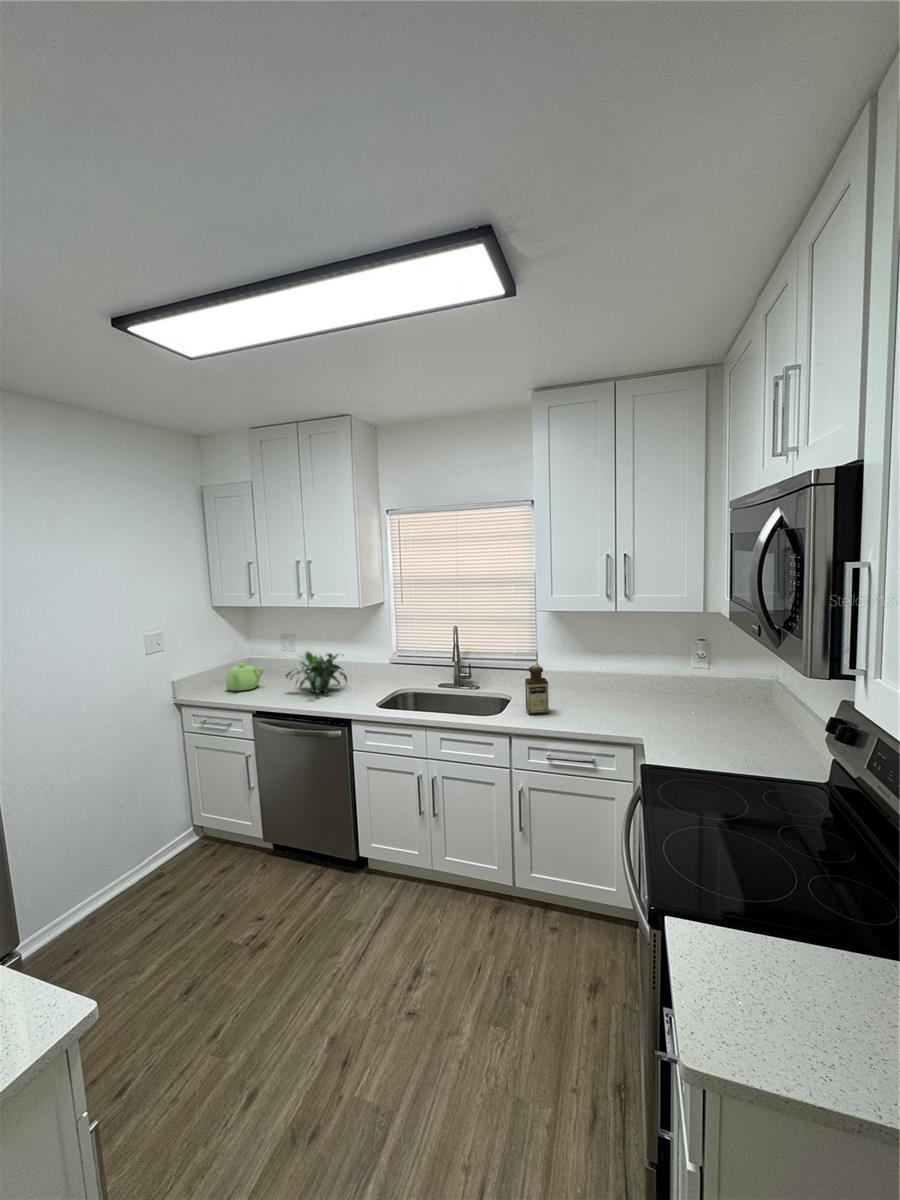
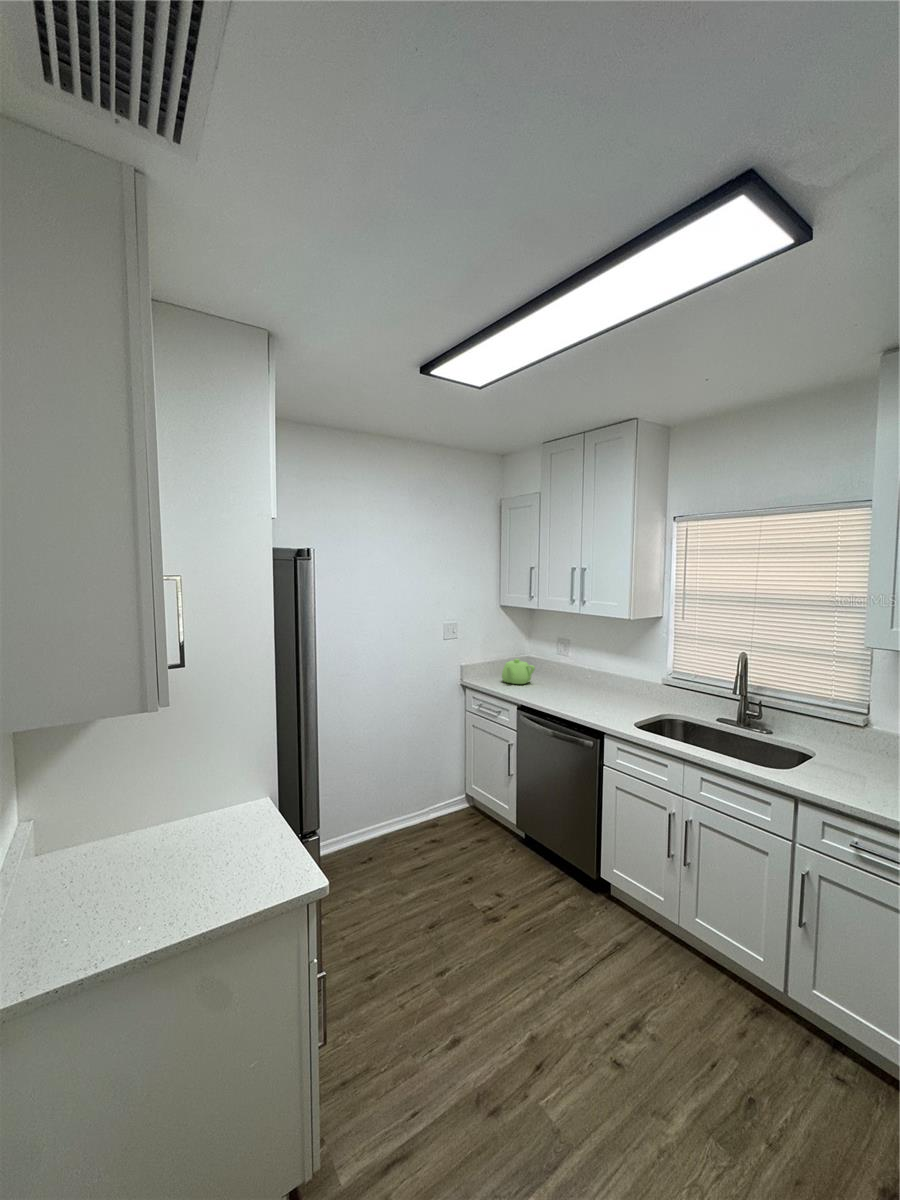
potted plant: present [286,651,347,694] -> none [552,656,613,702]
bottle: present [525,665,549,714] -> none [829,718,868,786]

